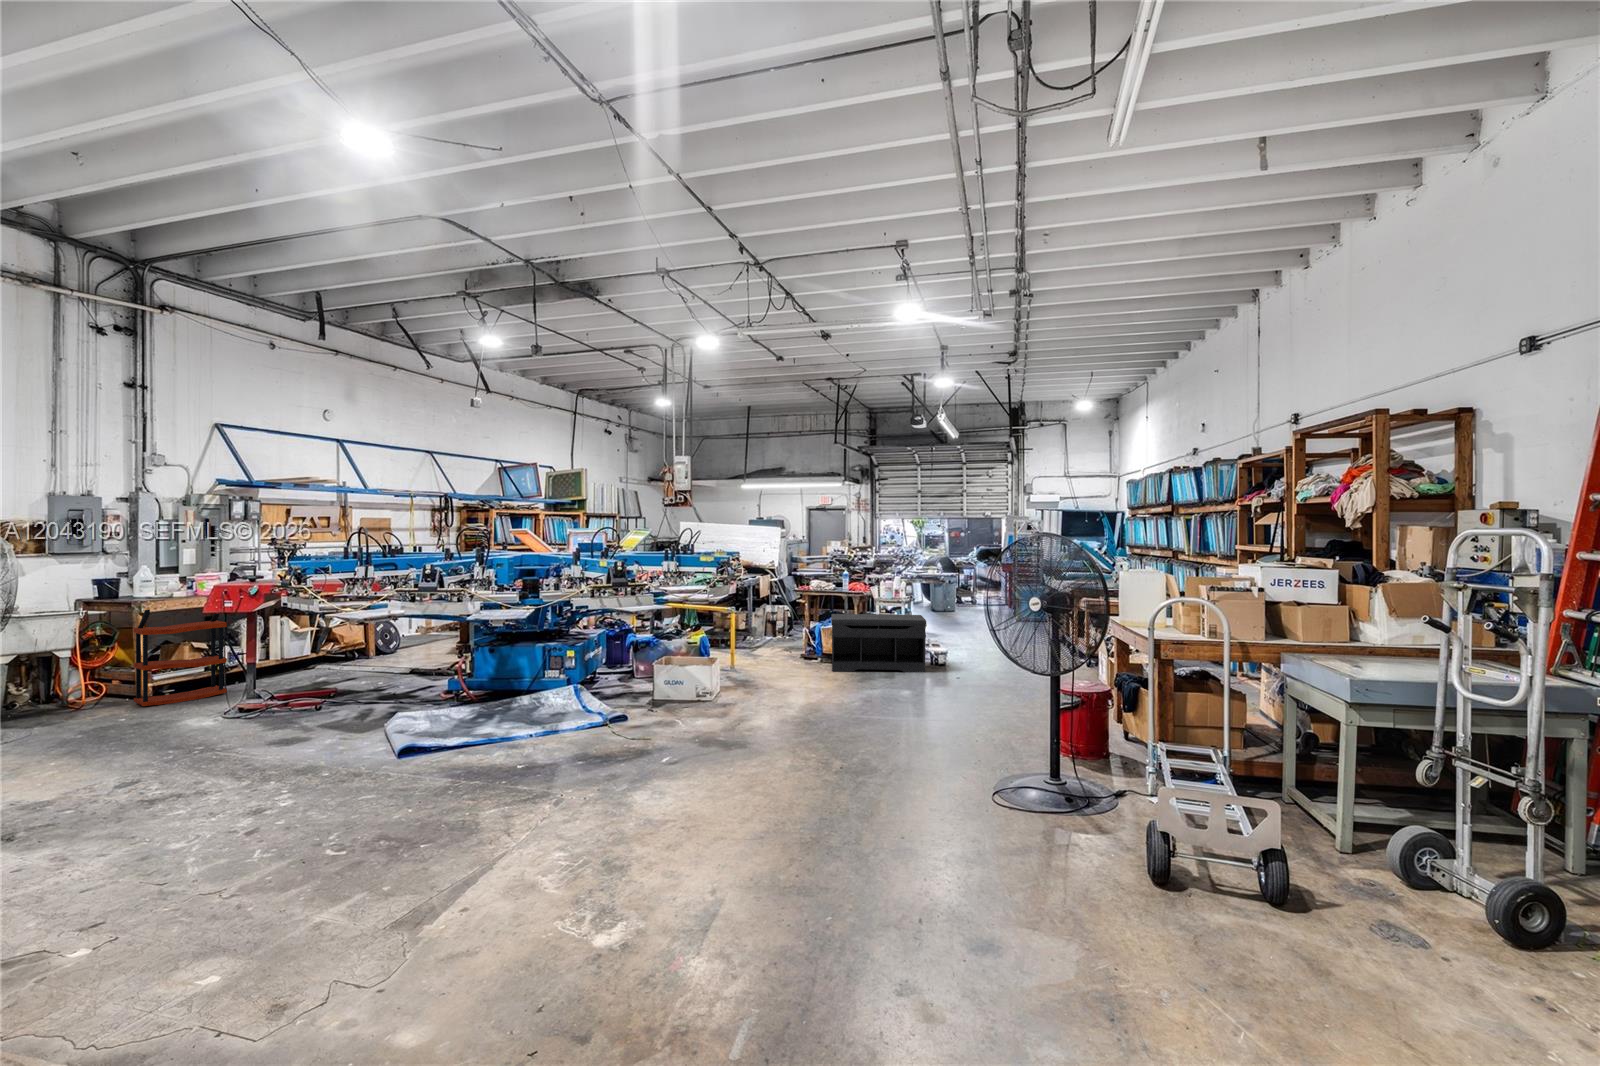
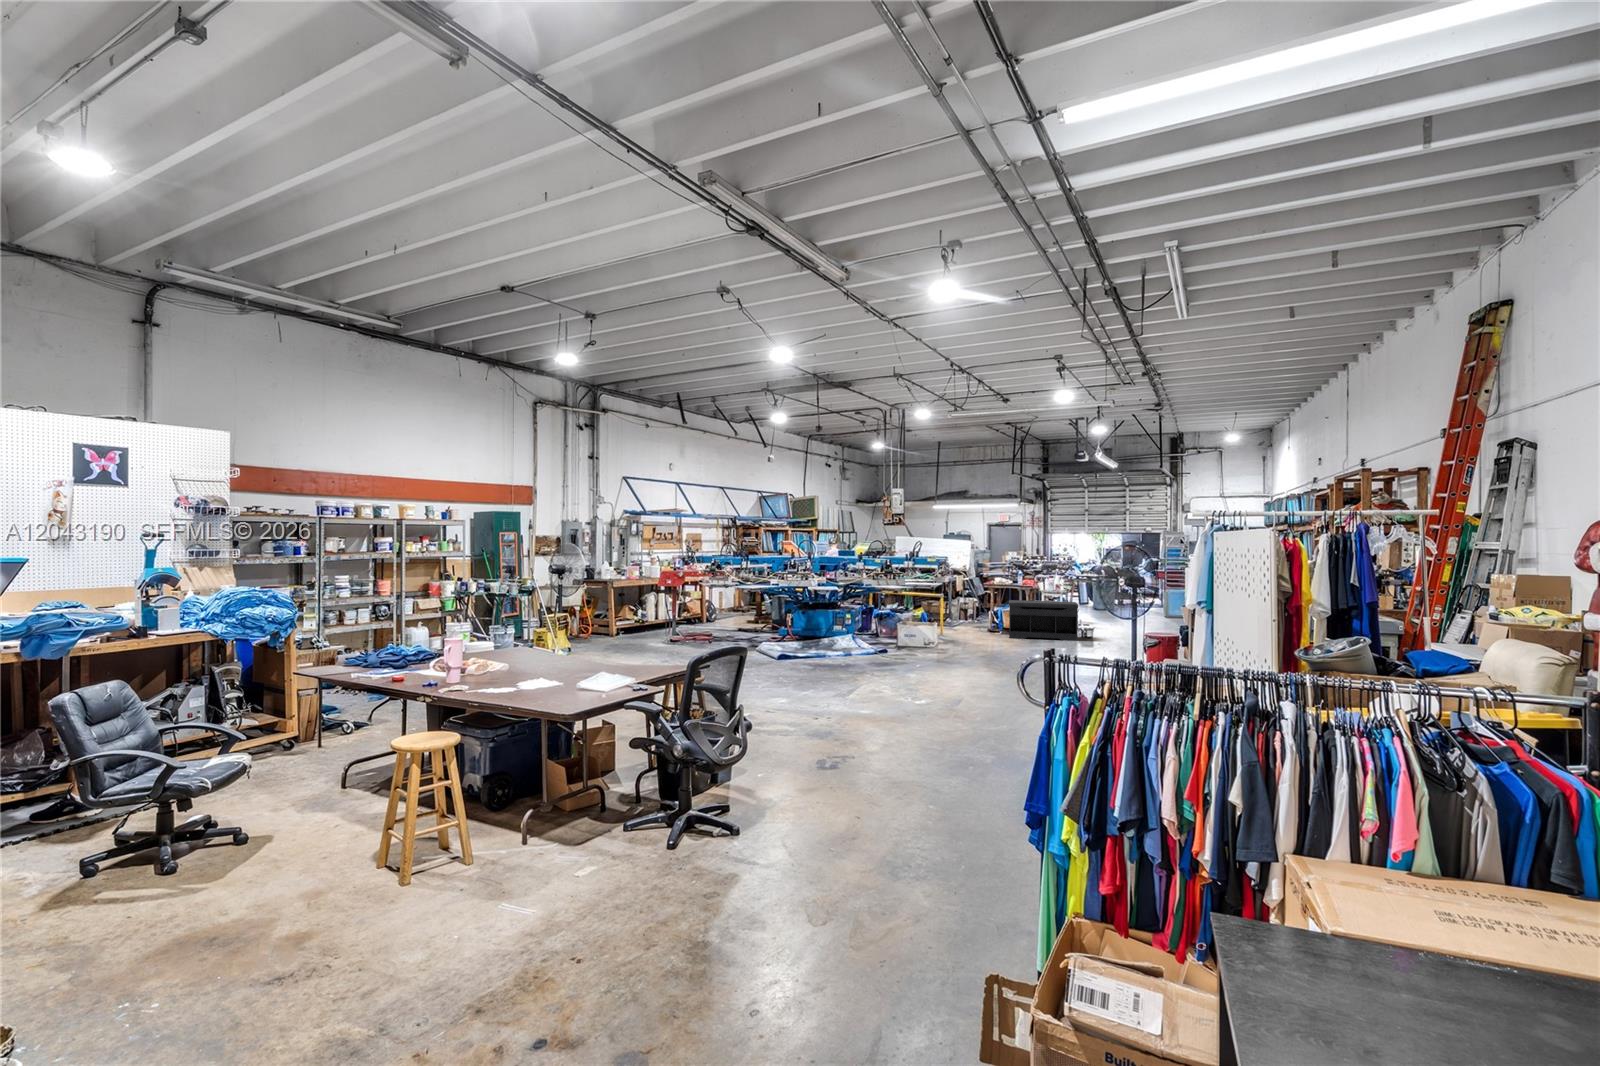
shelving unit: present [134,610,227,706] -> none [611,582,651,635]

